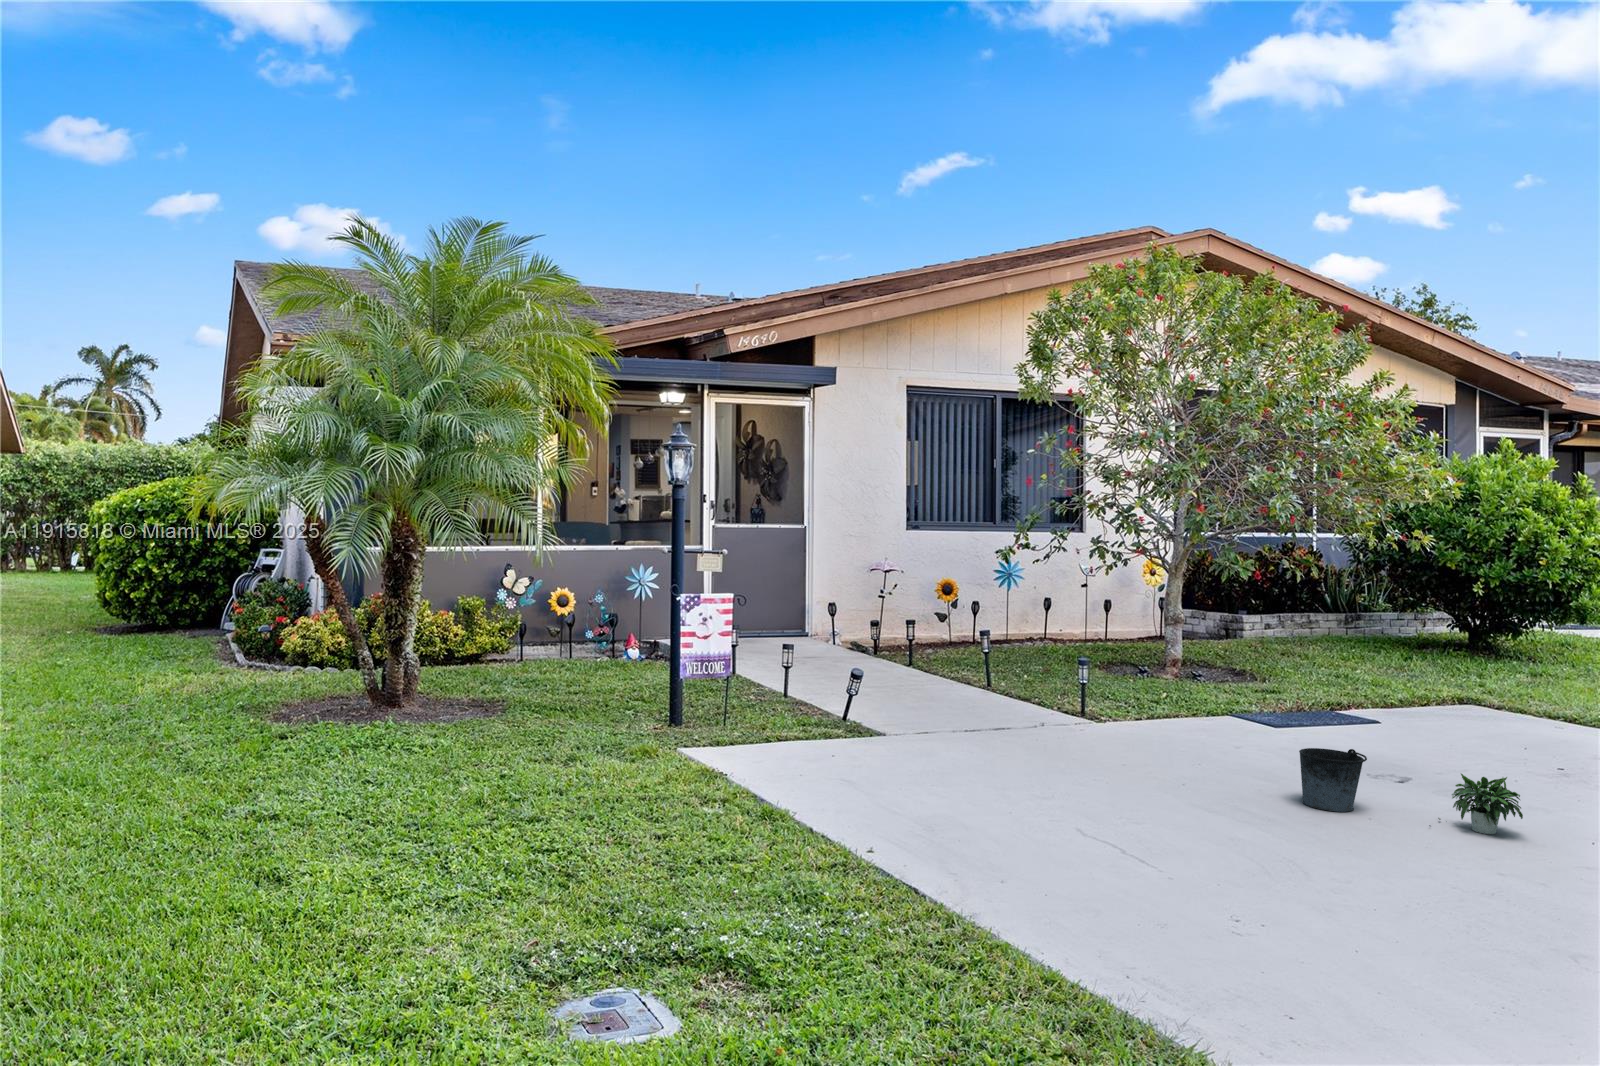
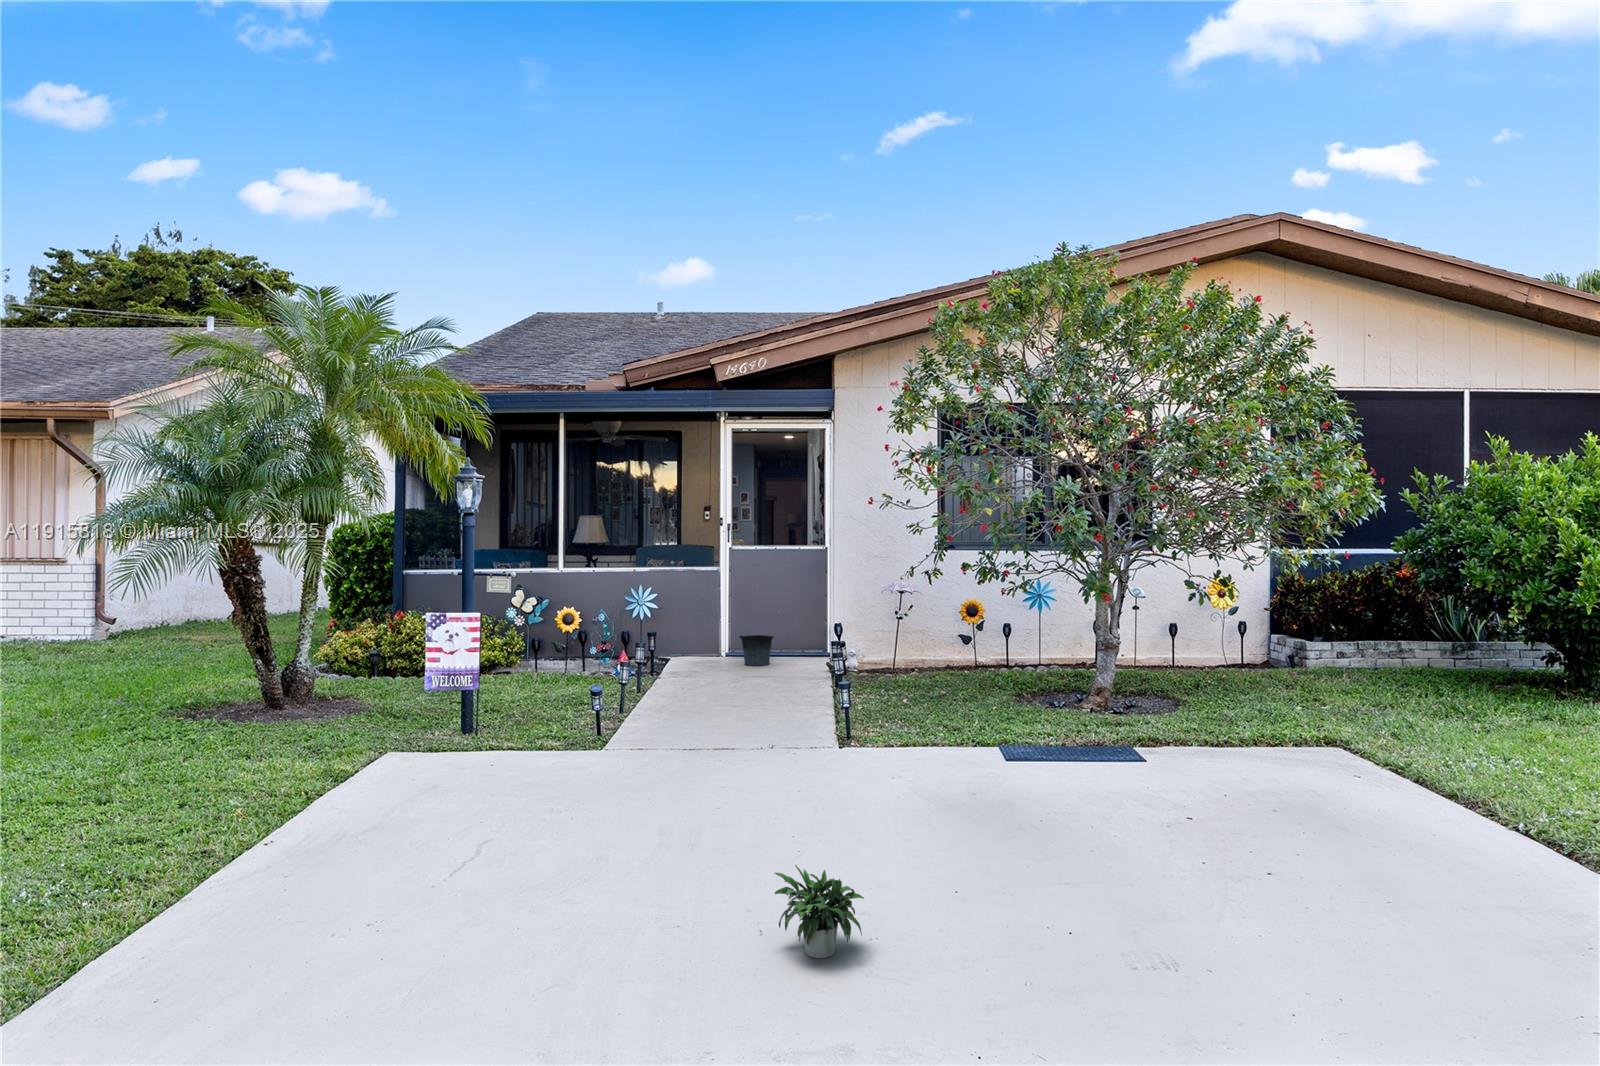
bucket: present [1299,748,1367,812] -> present [739,635,774,666]

